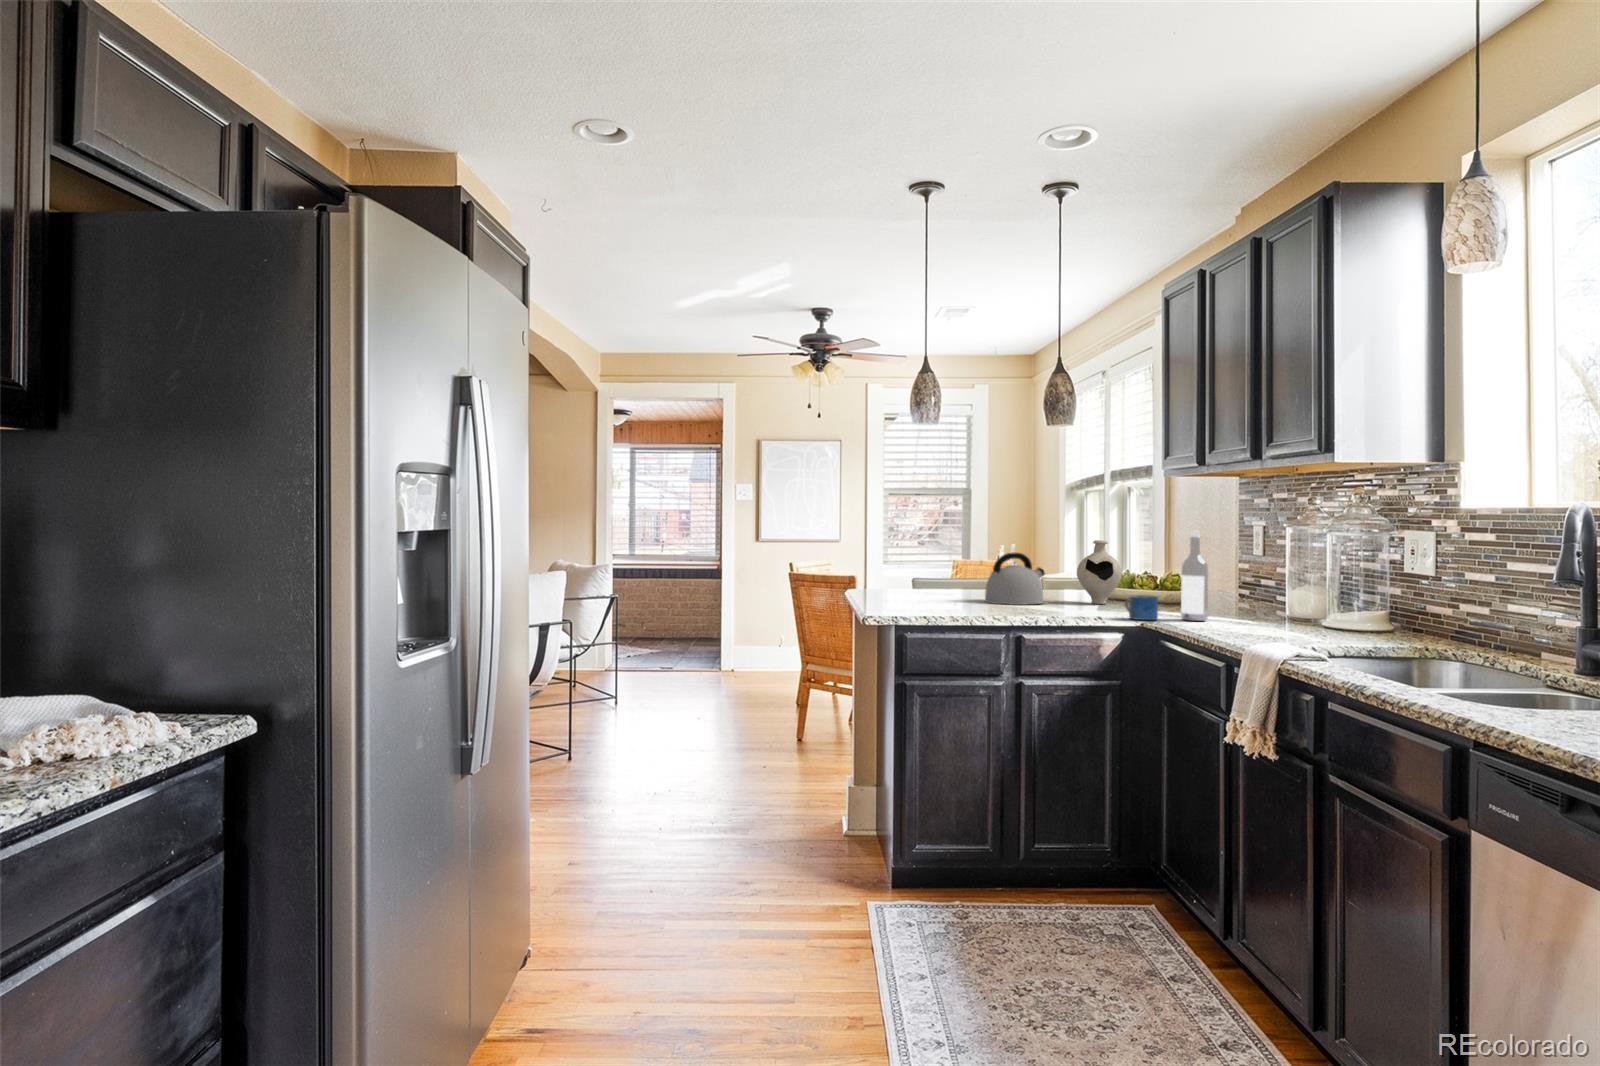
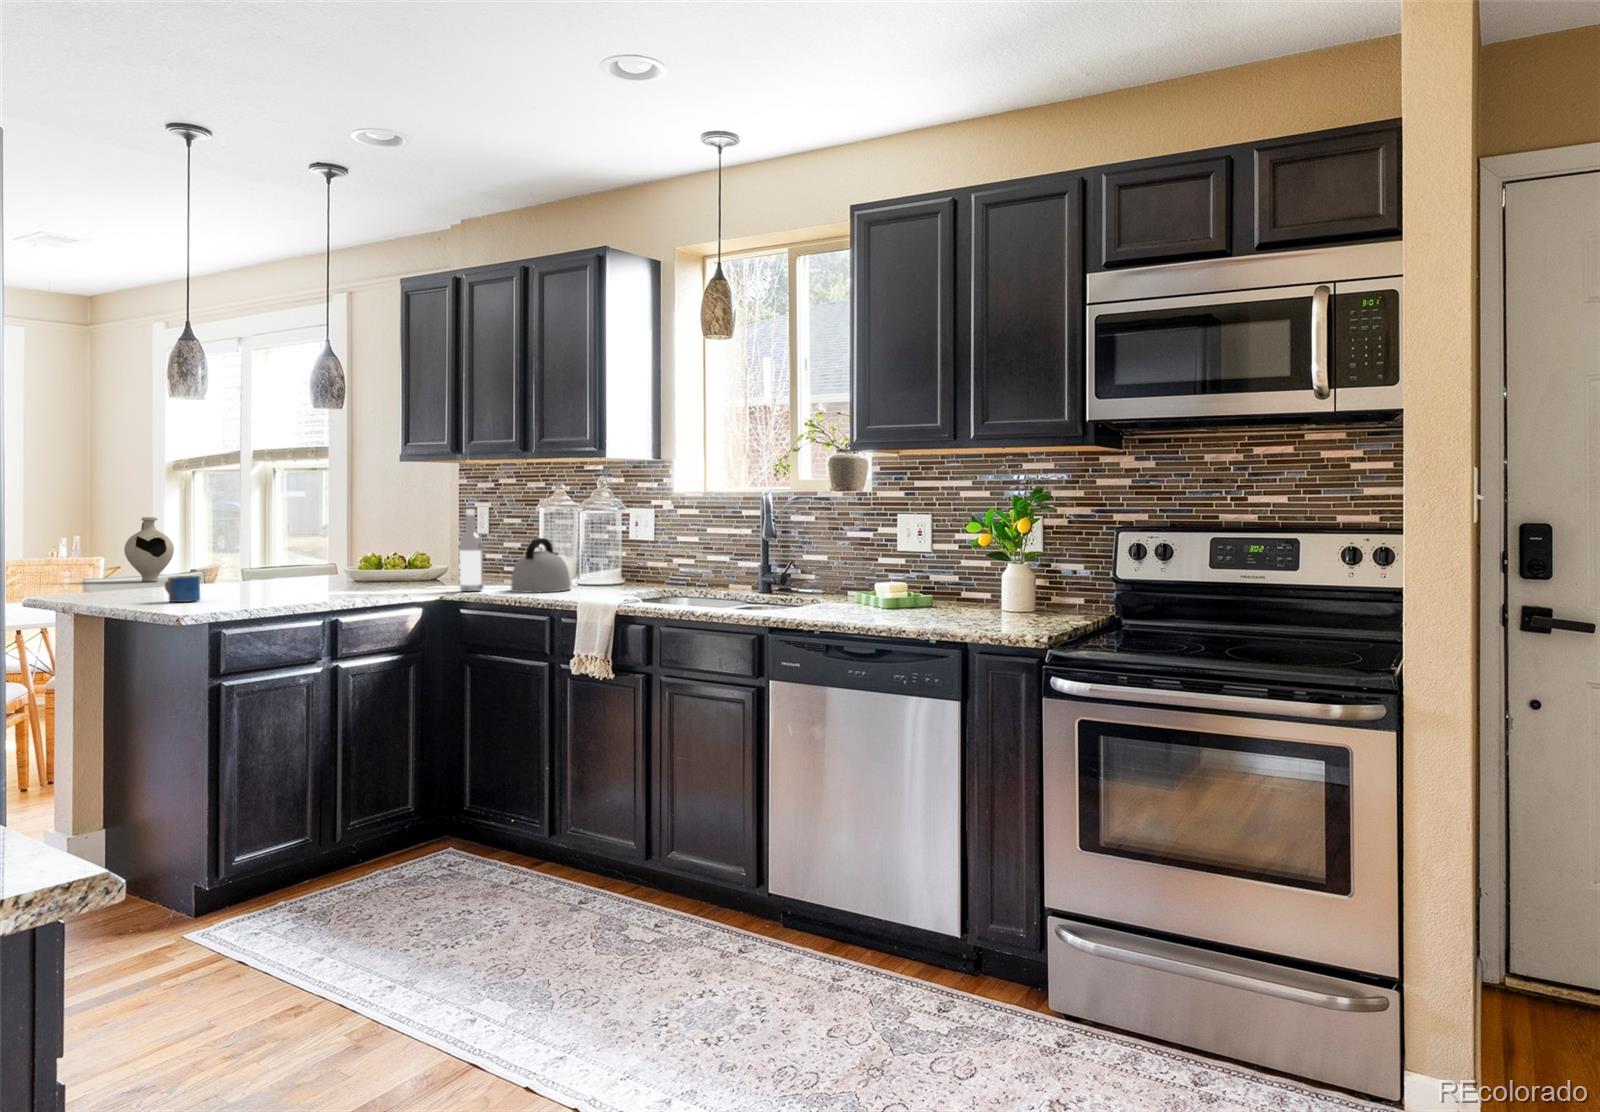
decorative vase: present [1077,540,1122,604] -> present [124,517,174,582]
kettle: present [985,553,1045,605] -> present [511,538,570,593]
mug: present [1125,595,1158,620] -> present [165,576,200,602]

